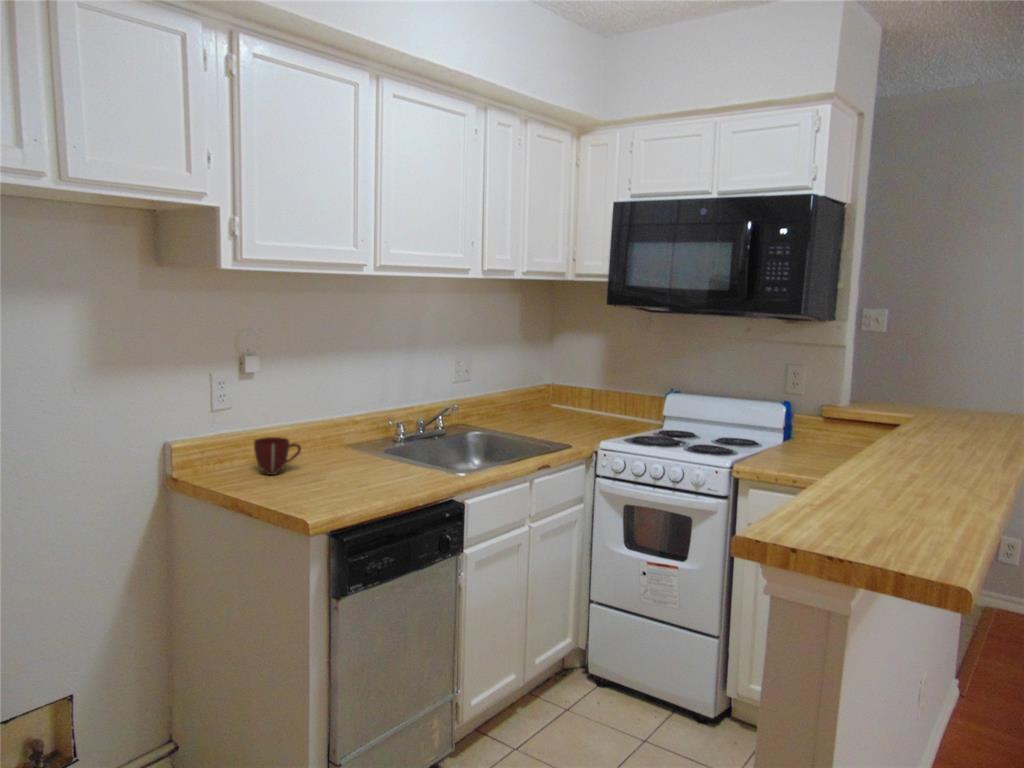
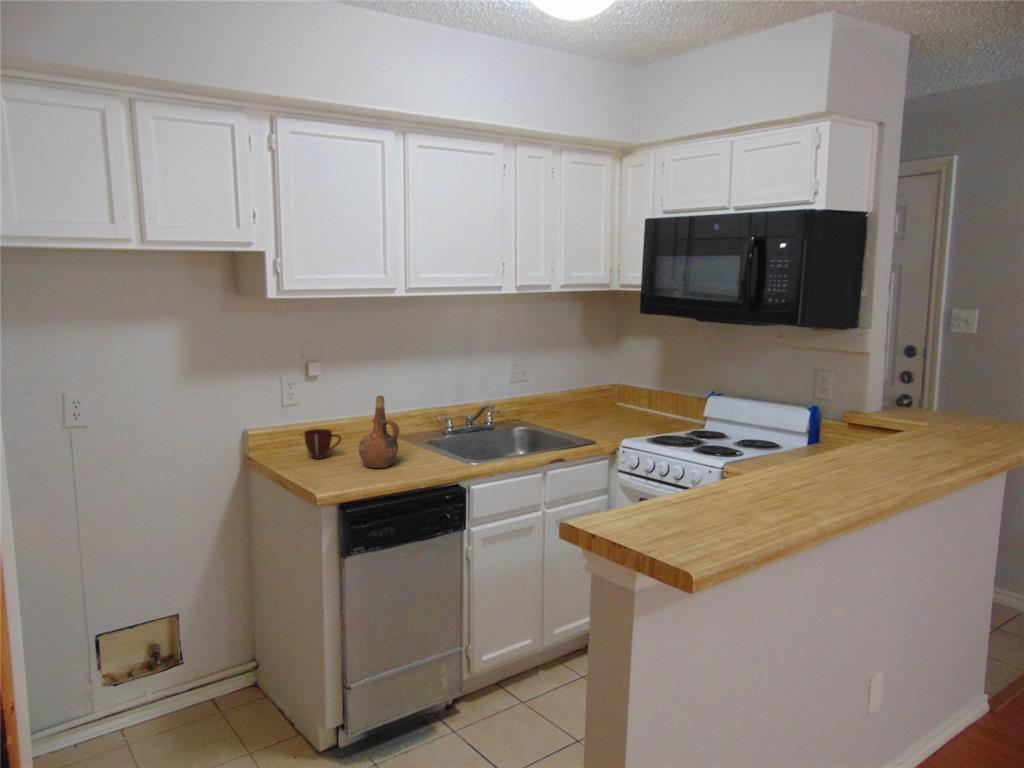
ceramic pitcher: none [333,395,386,484] -> present [359,396,399,468]

